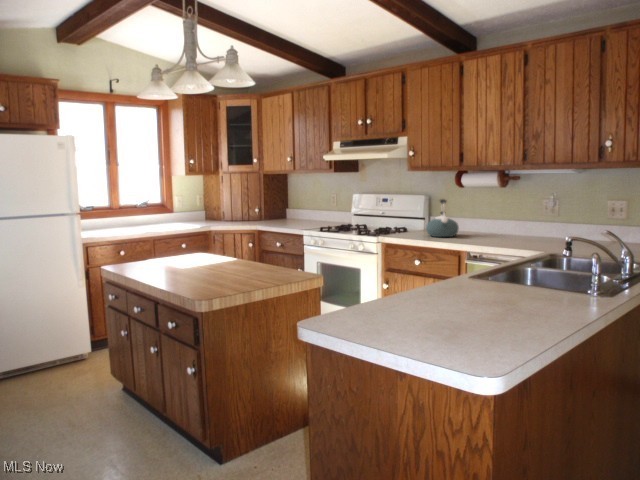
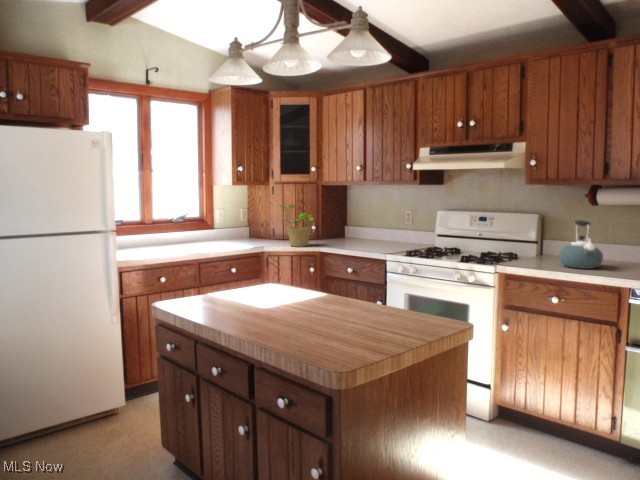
potted plant: none [221,191,252,226] -> present [280,204,313,247]

